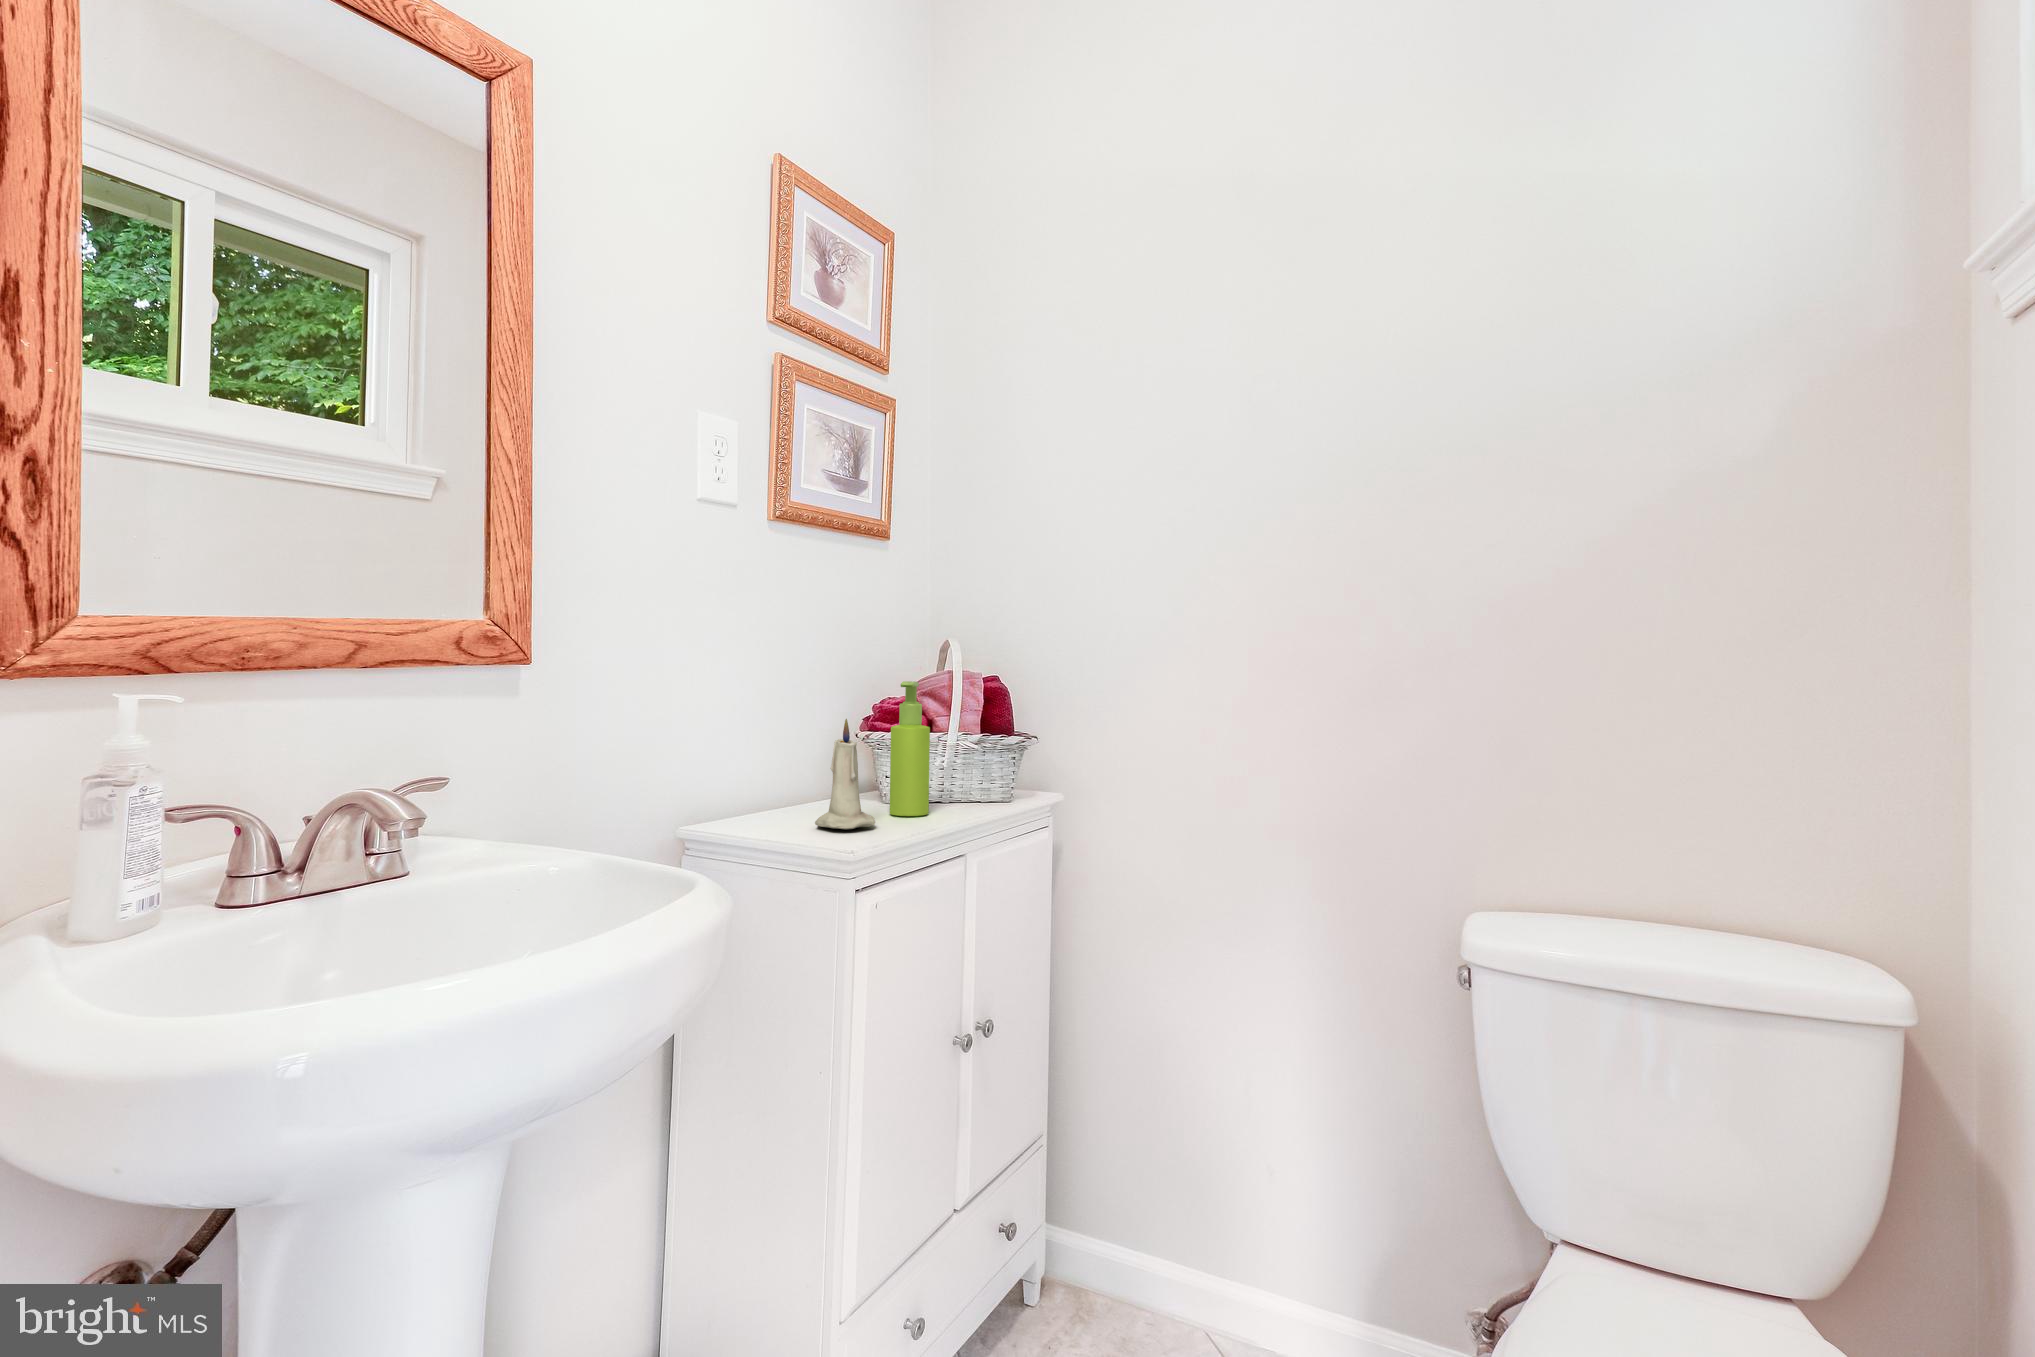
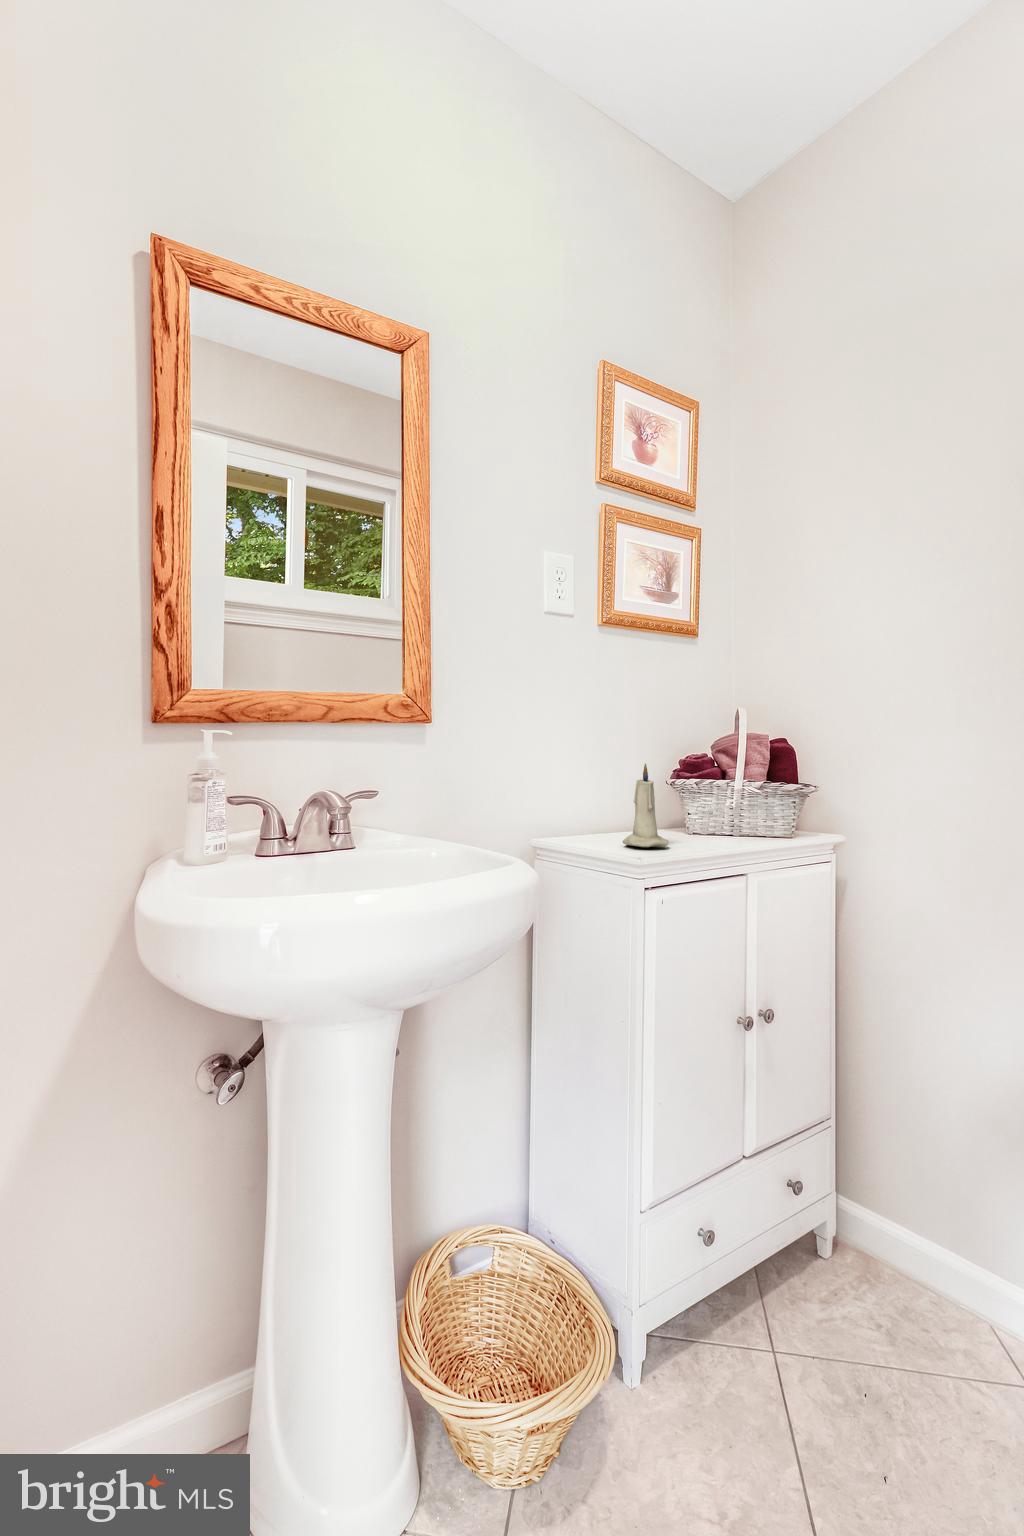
soap dispenser: present [890,681,930,816] -> none [686,737,718,843]

